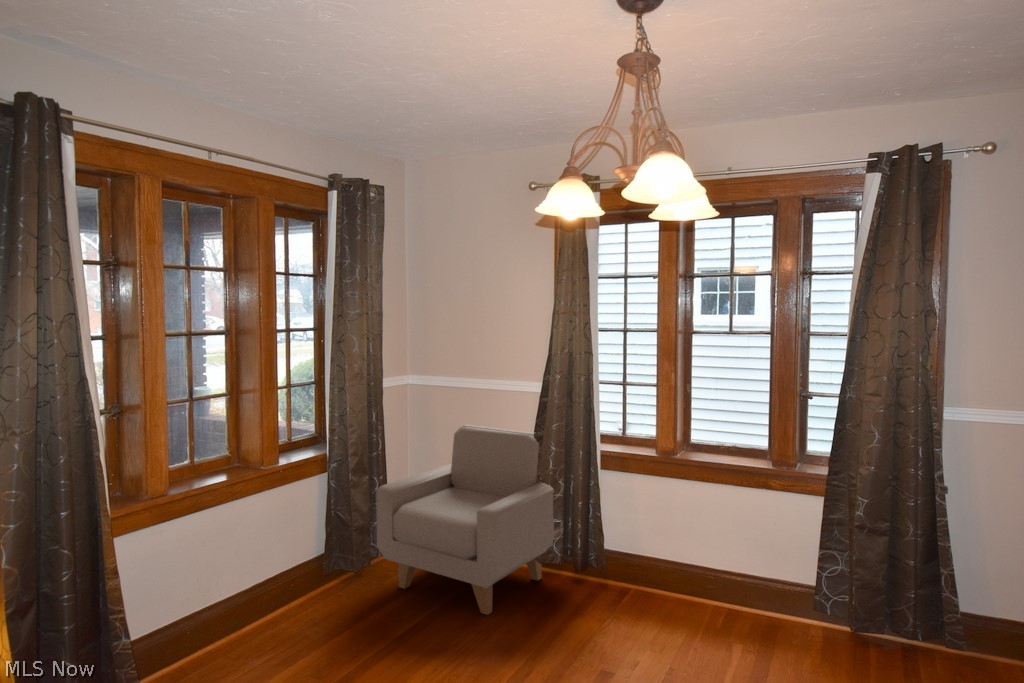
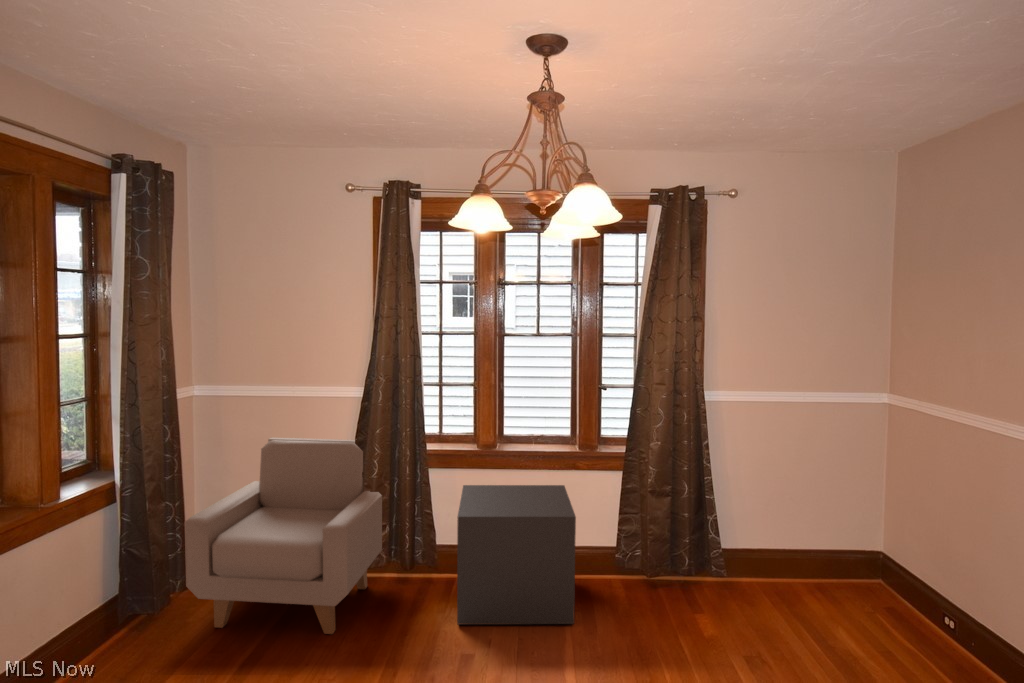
storage cabinet: none [607,490,752,663] -> present [457,485,576,625]

